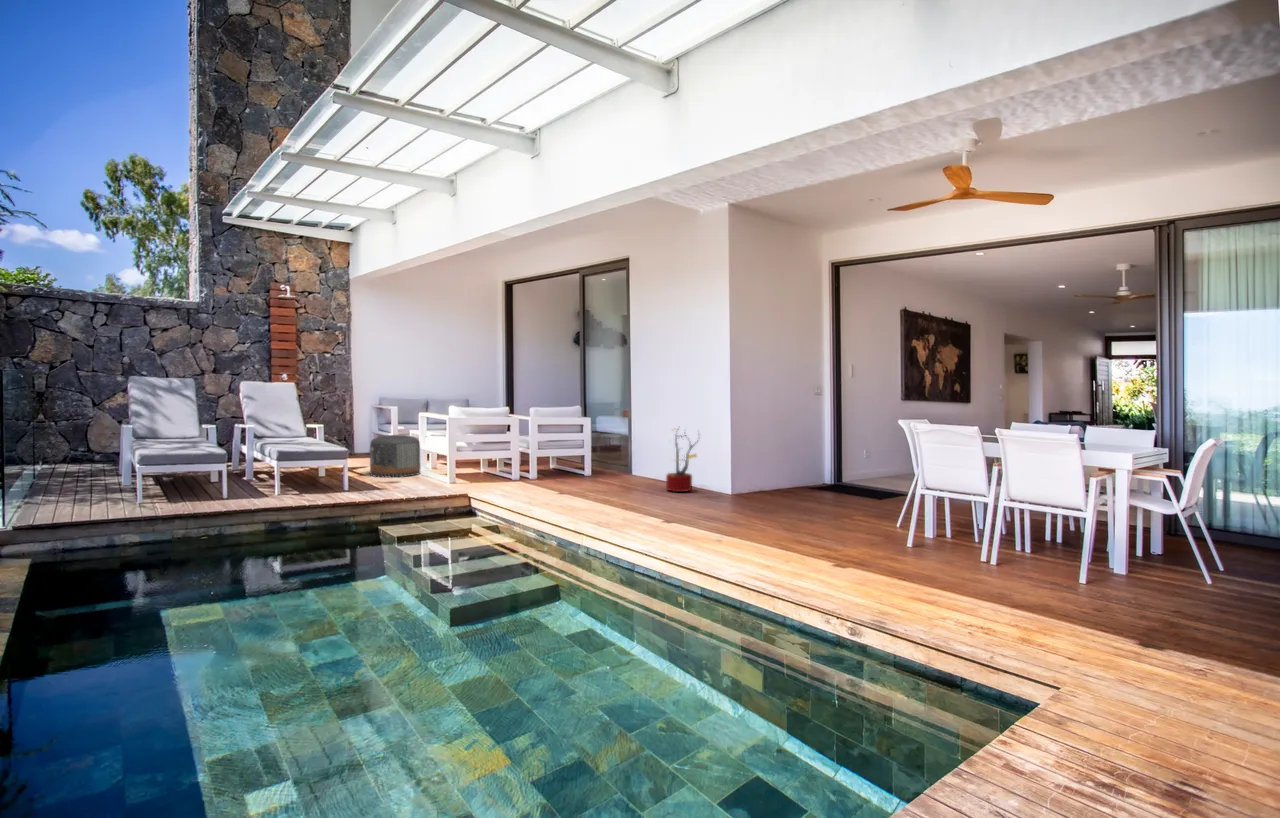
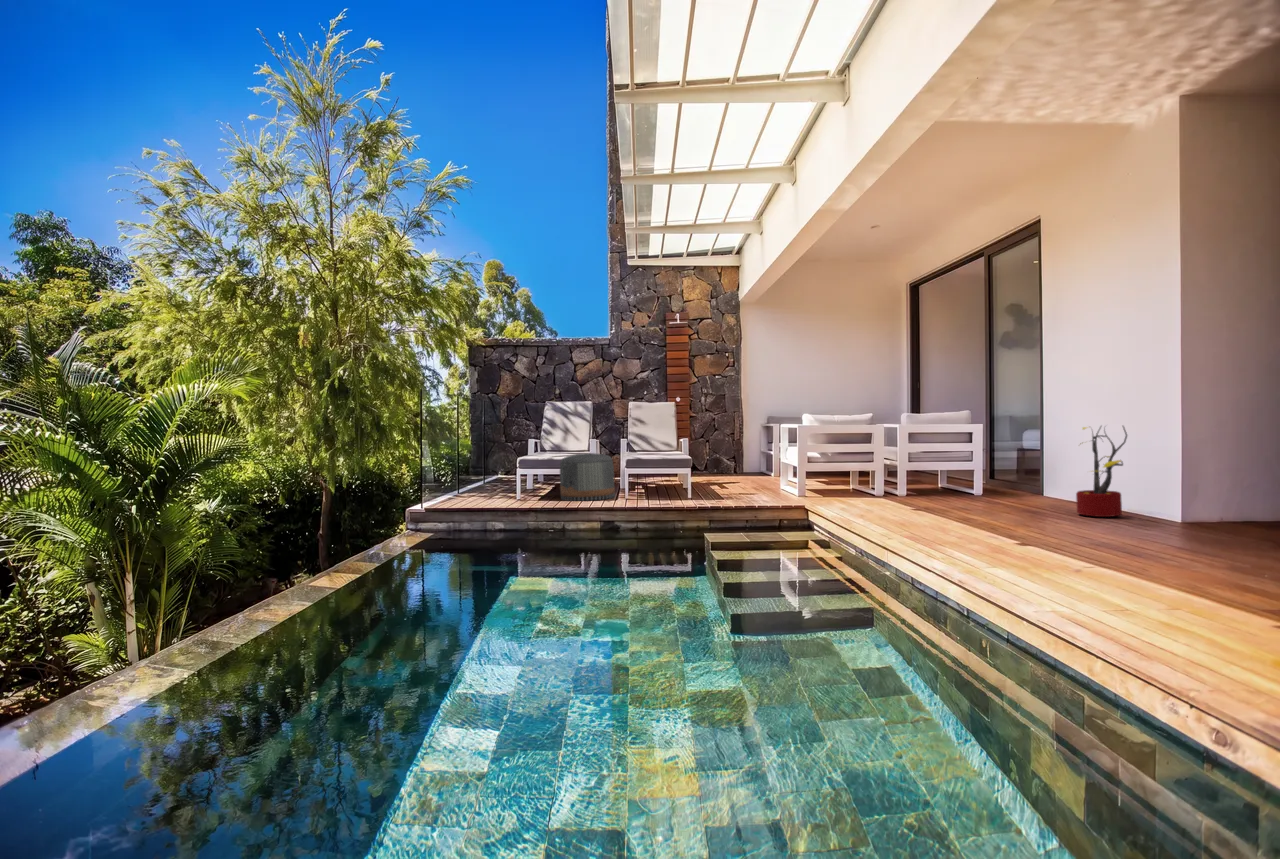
pouf: present [370,435,421,477] -> present [560,453,615,501]

